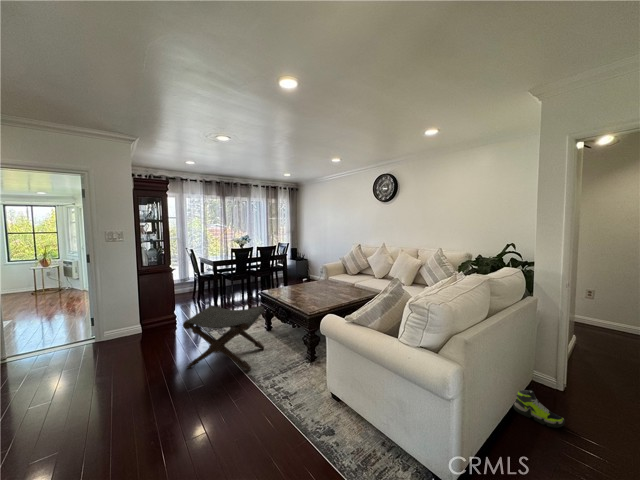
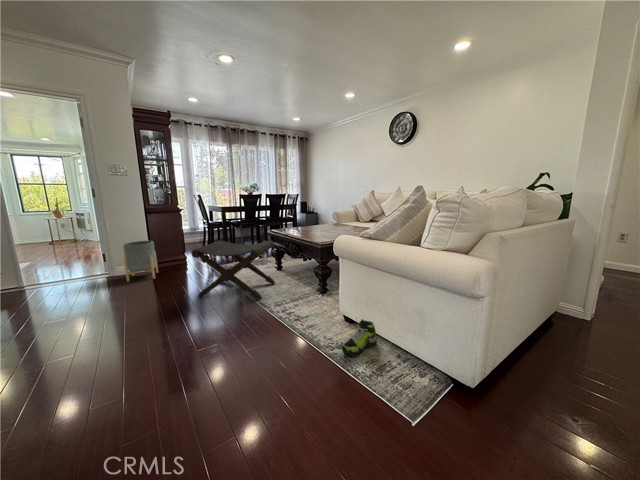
planter: none [112,302,146,348] -> present [123,241,158,282]
shoe: present [513,390,565,428] -> present [342,319,377,357]

